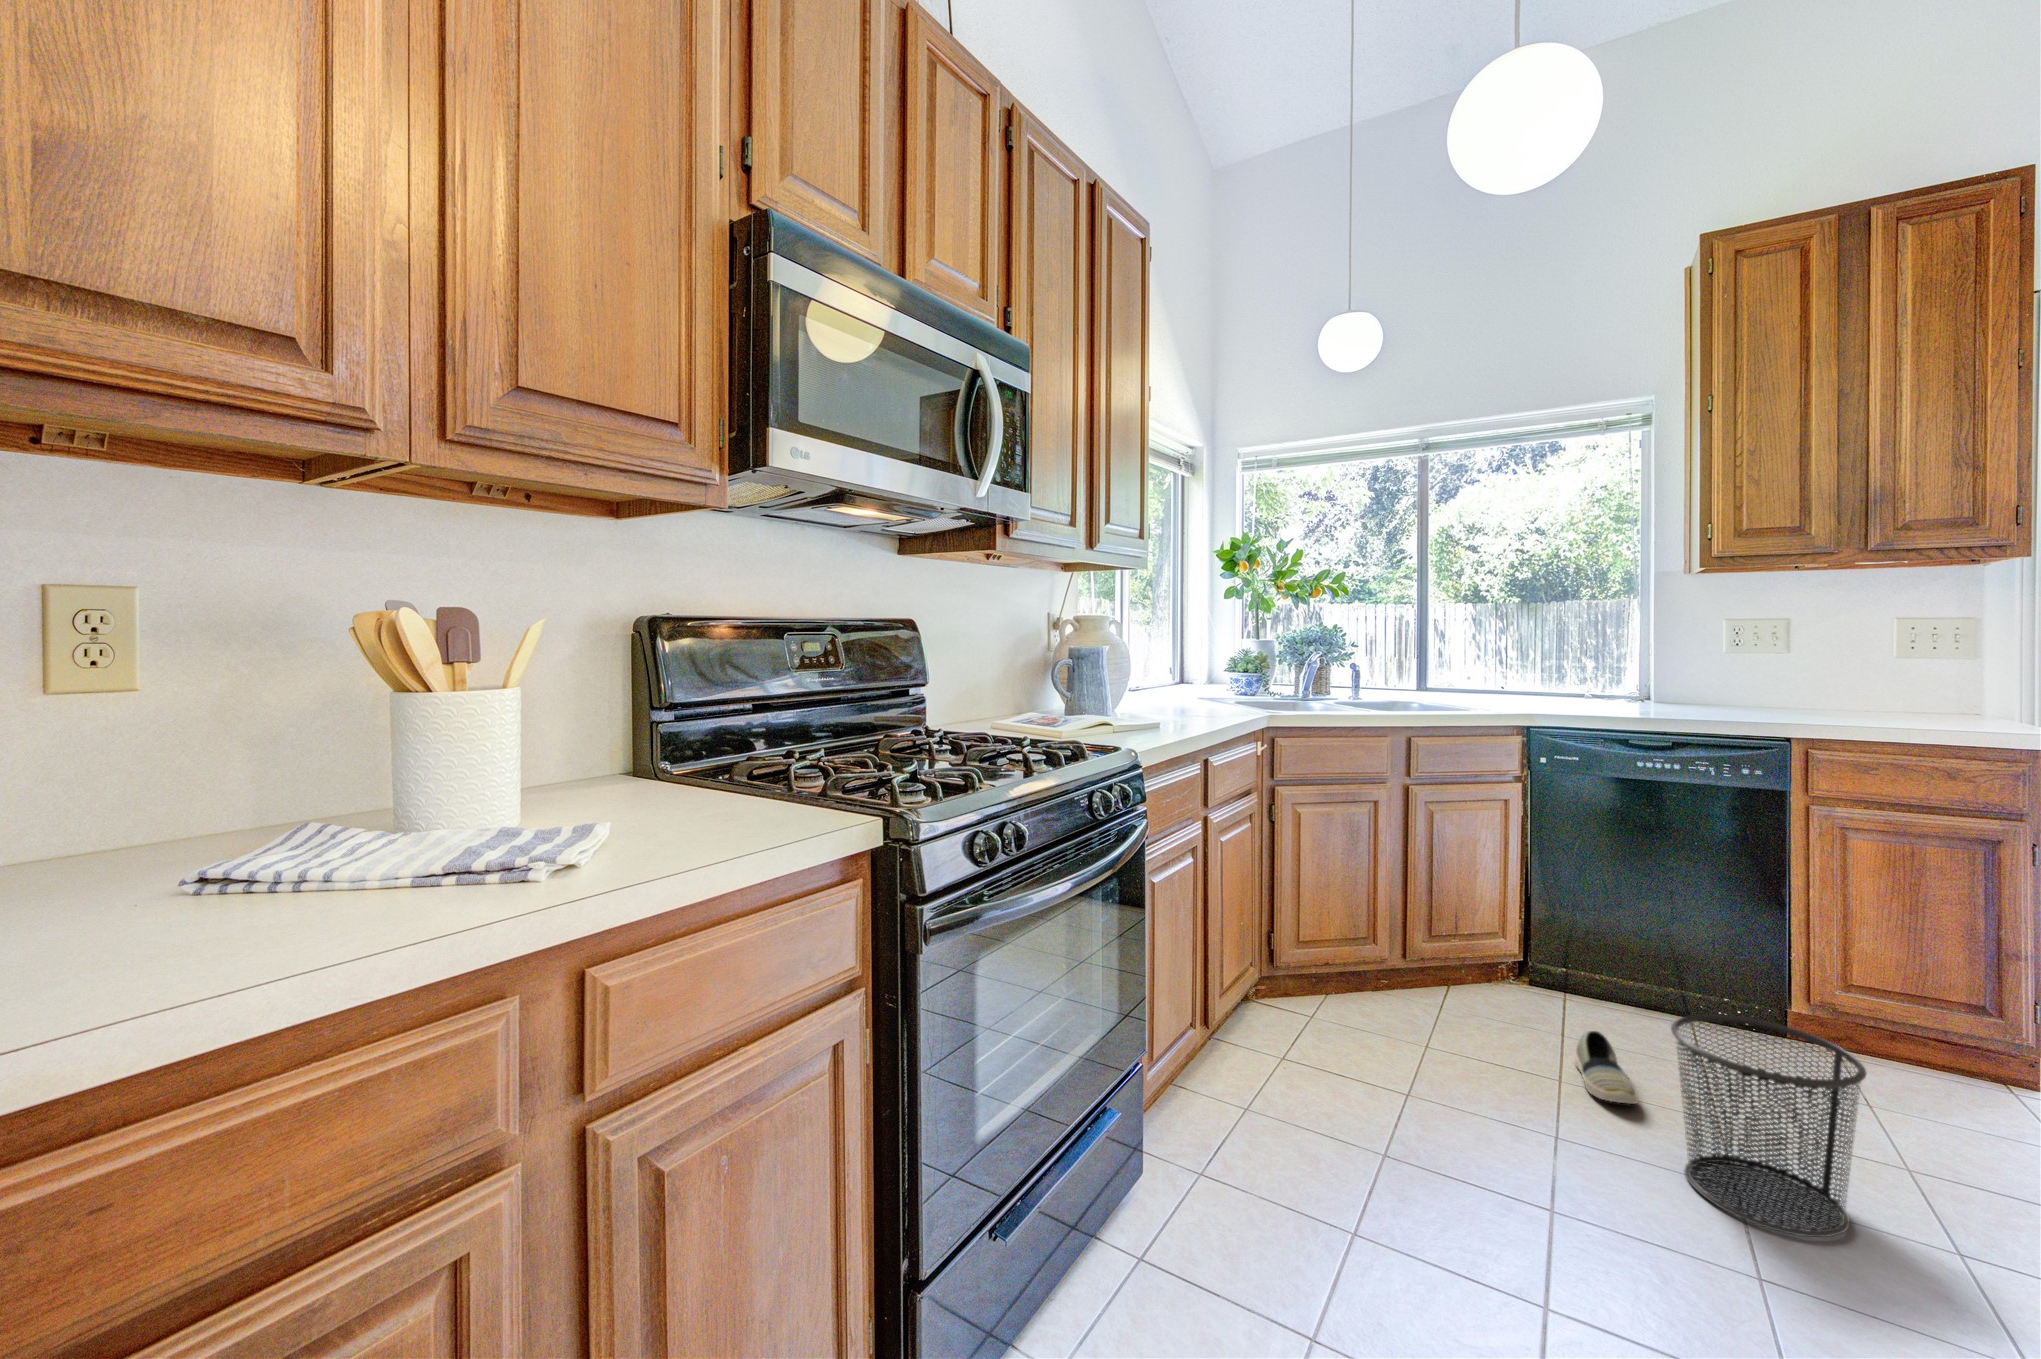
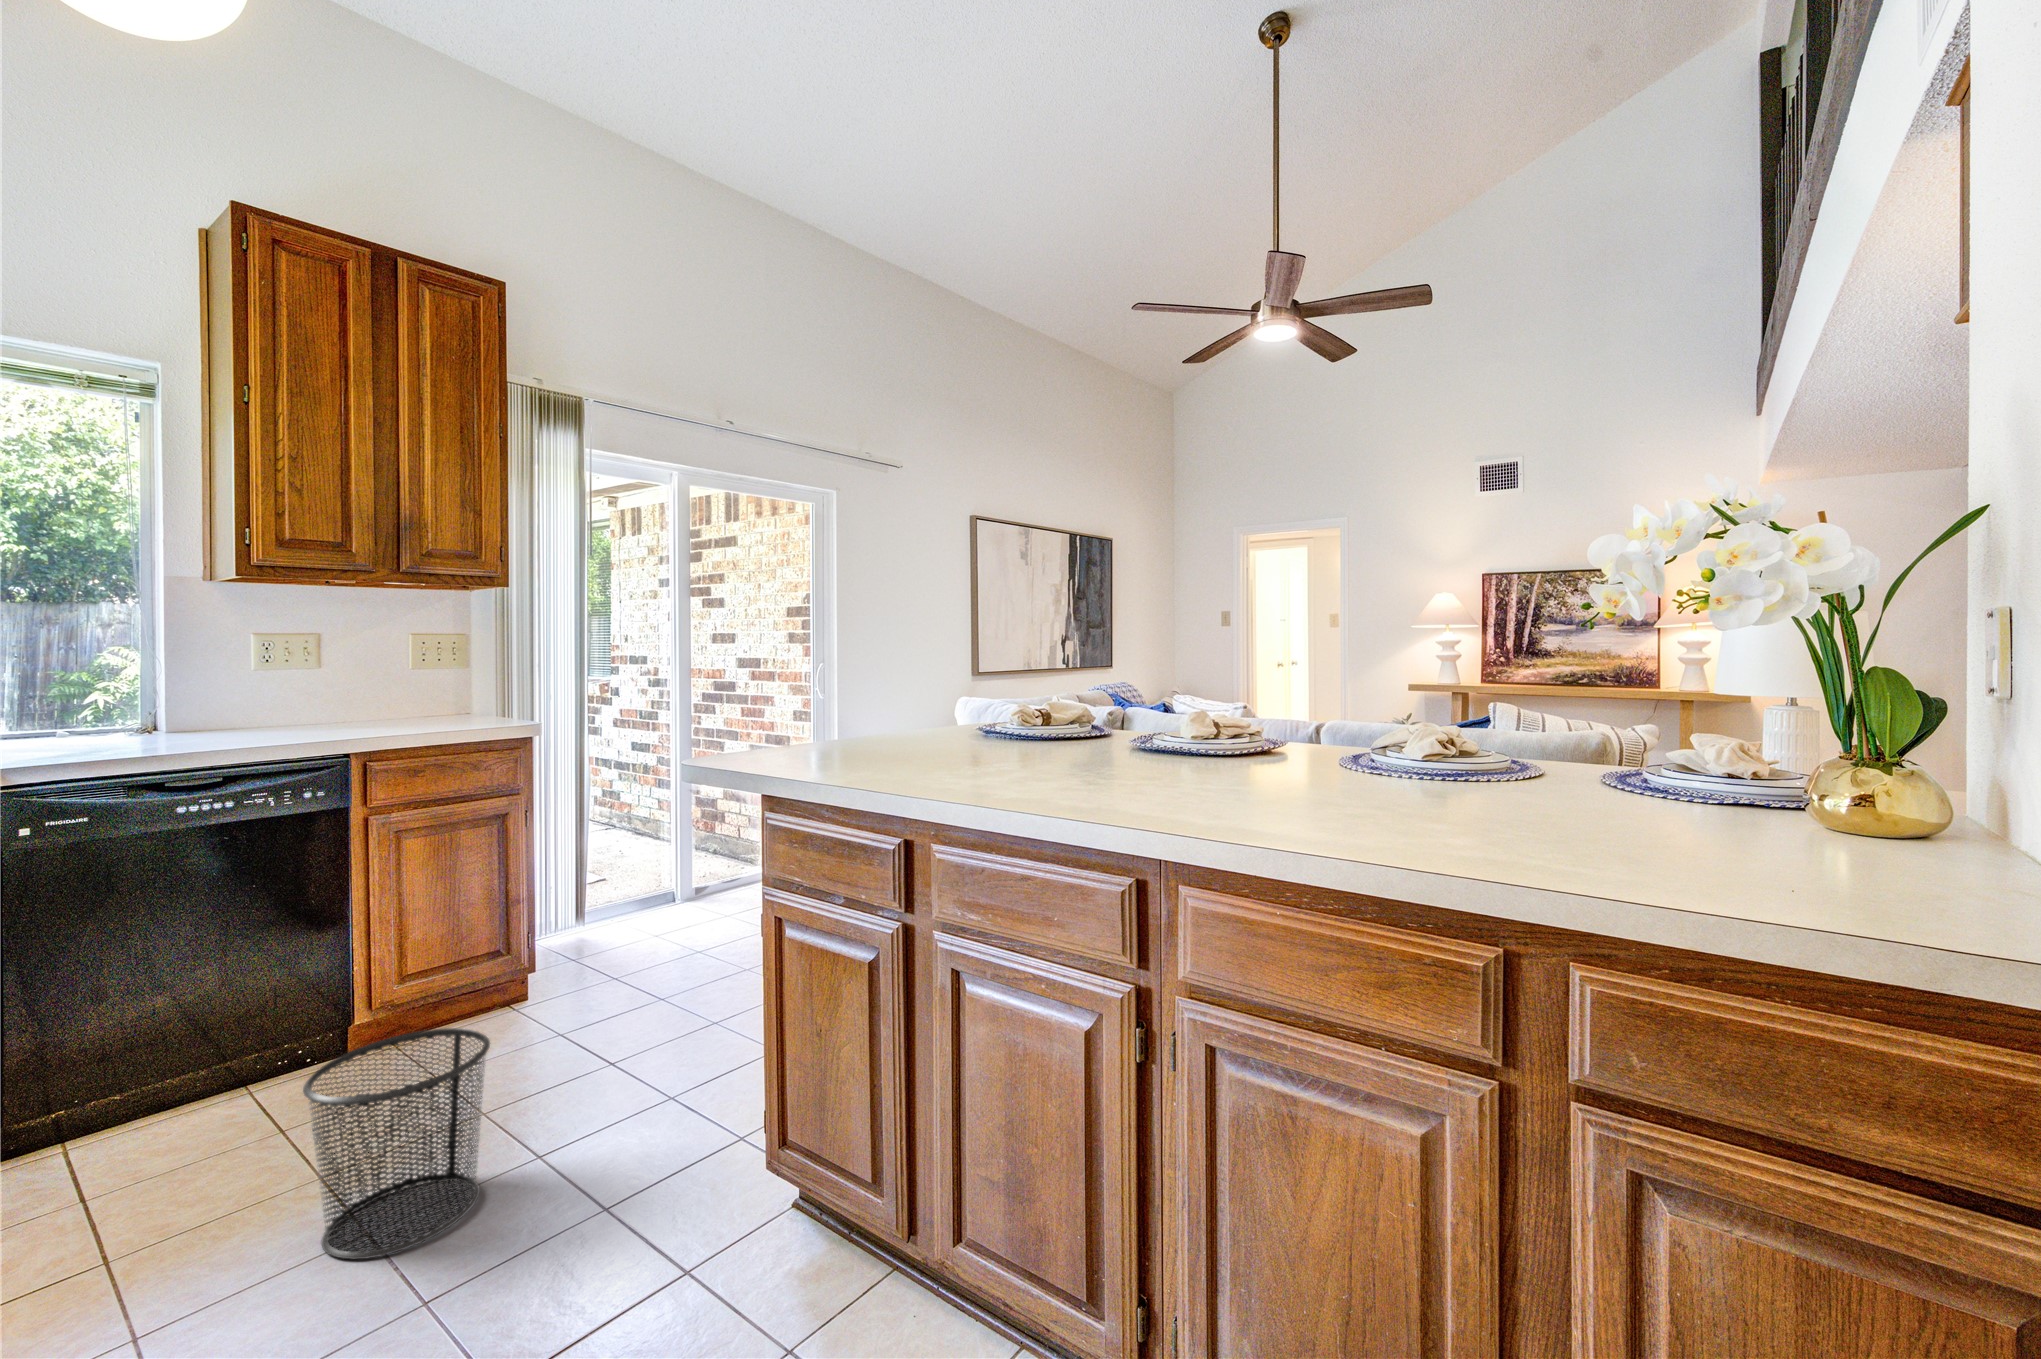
shoe: present [1575,1031,1638,1104] -> none [127,1161,239,1244]

